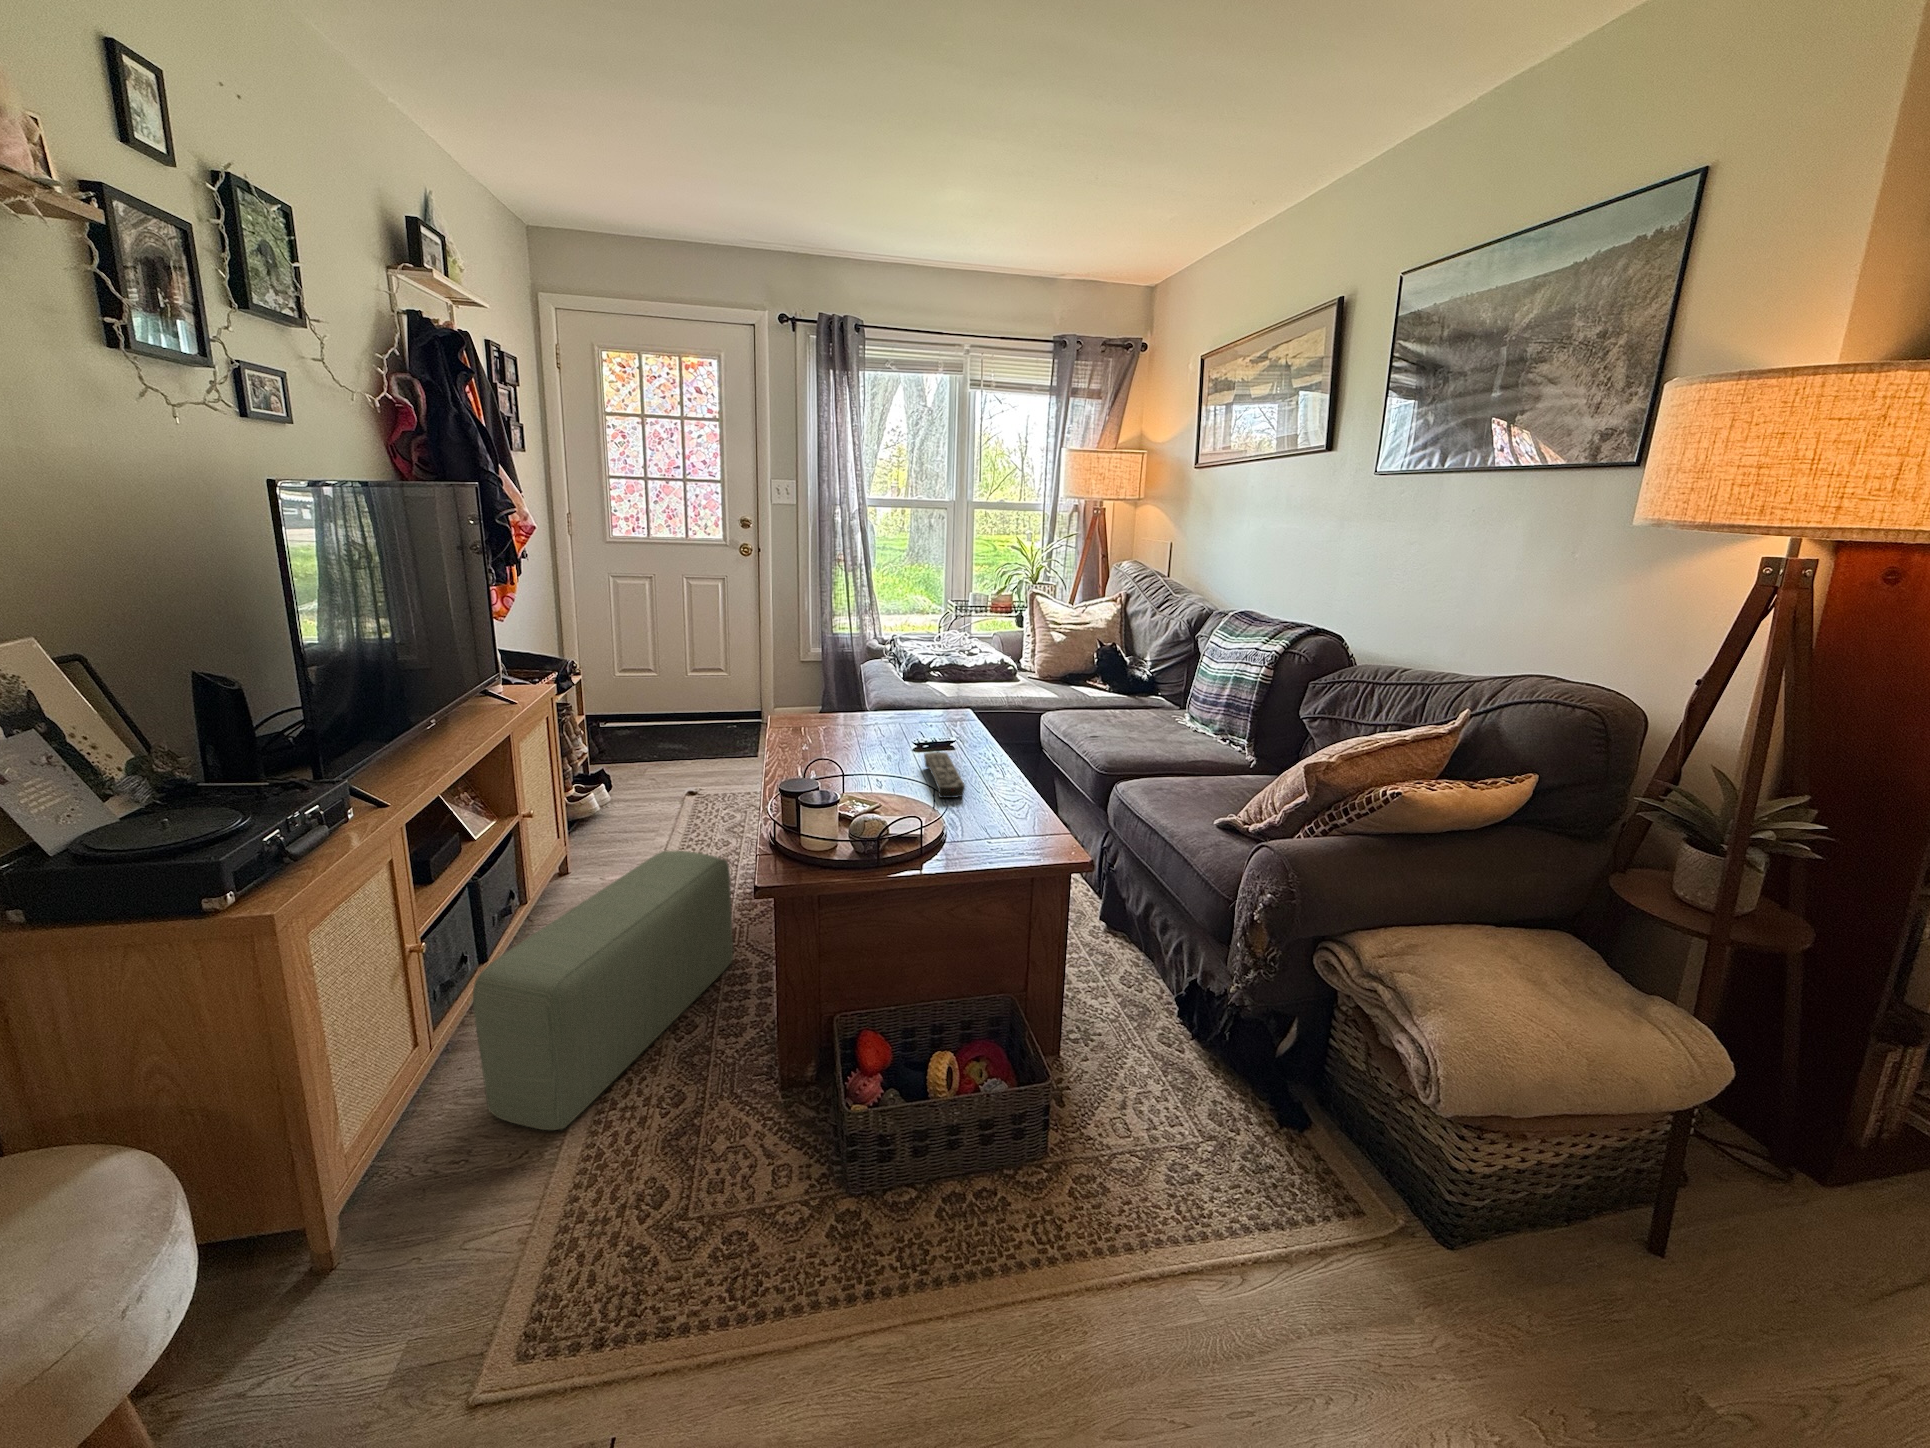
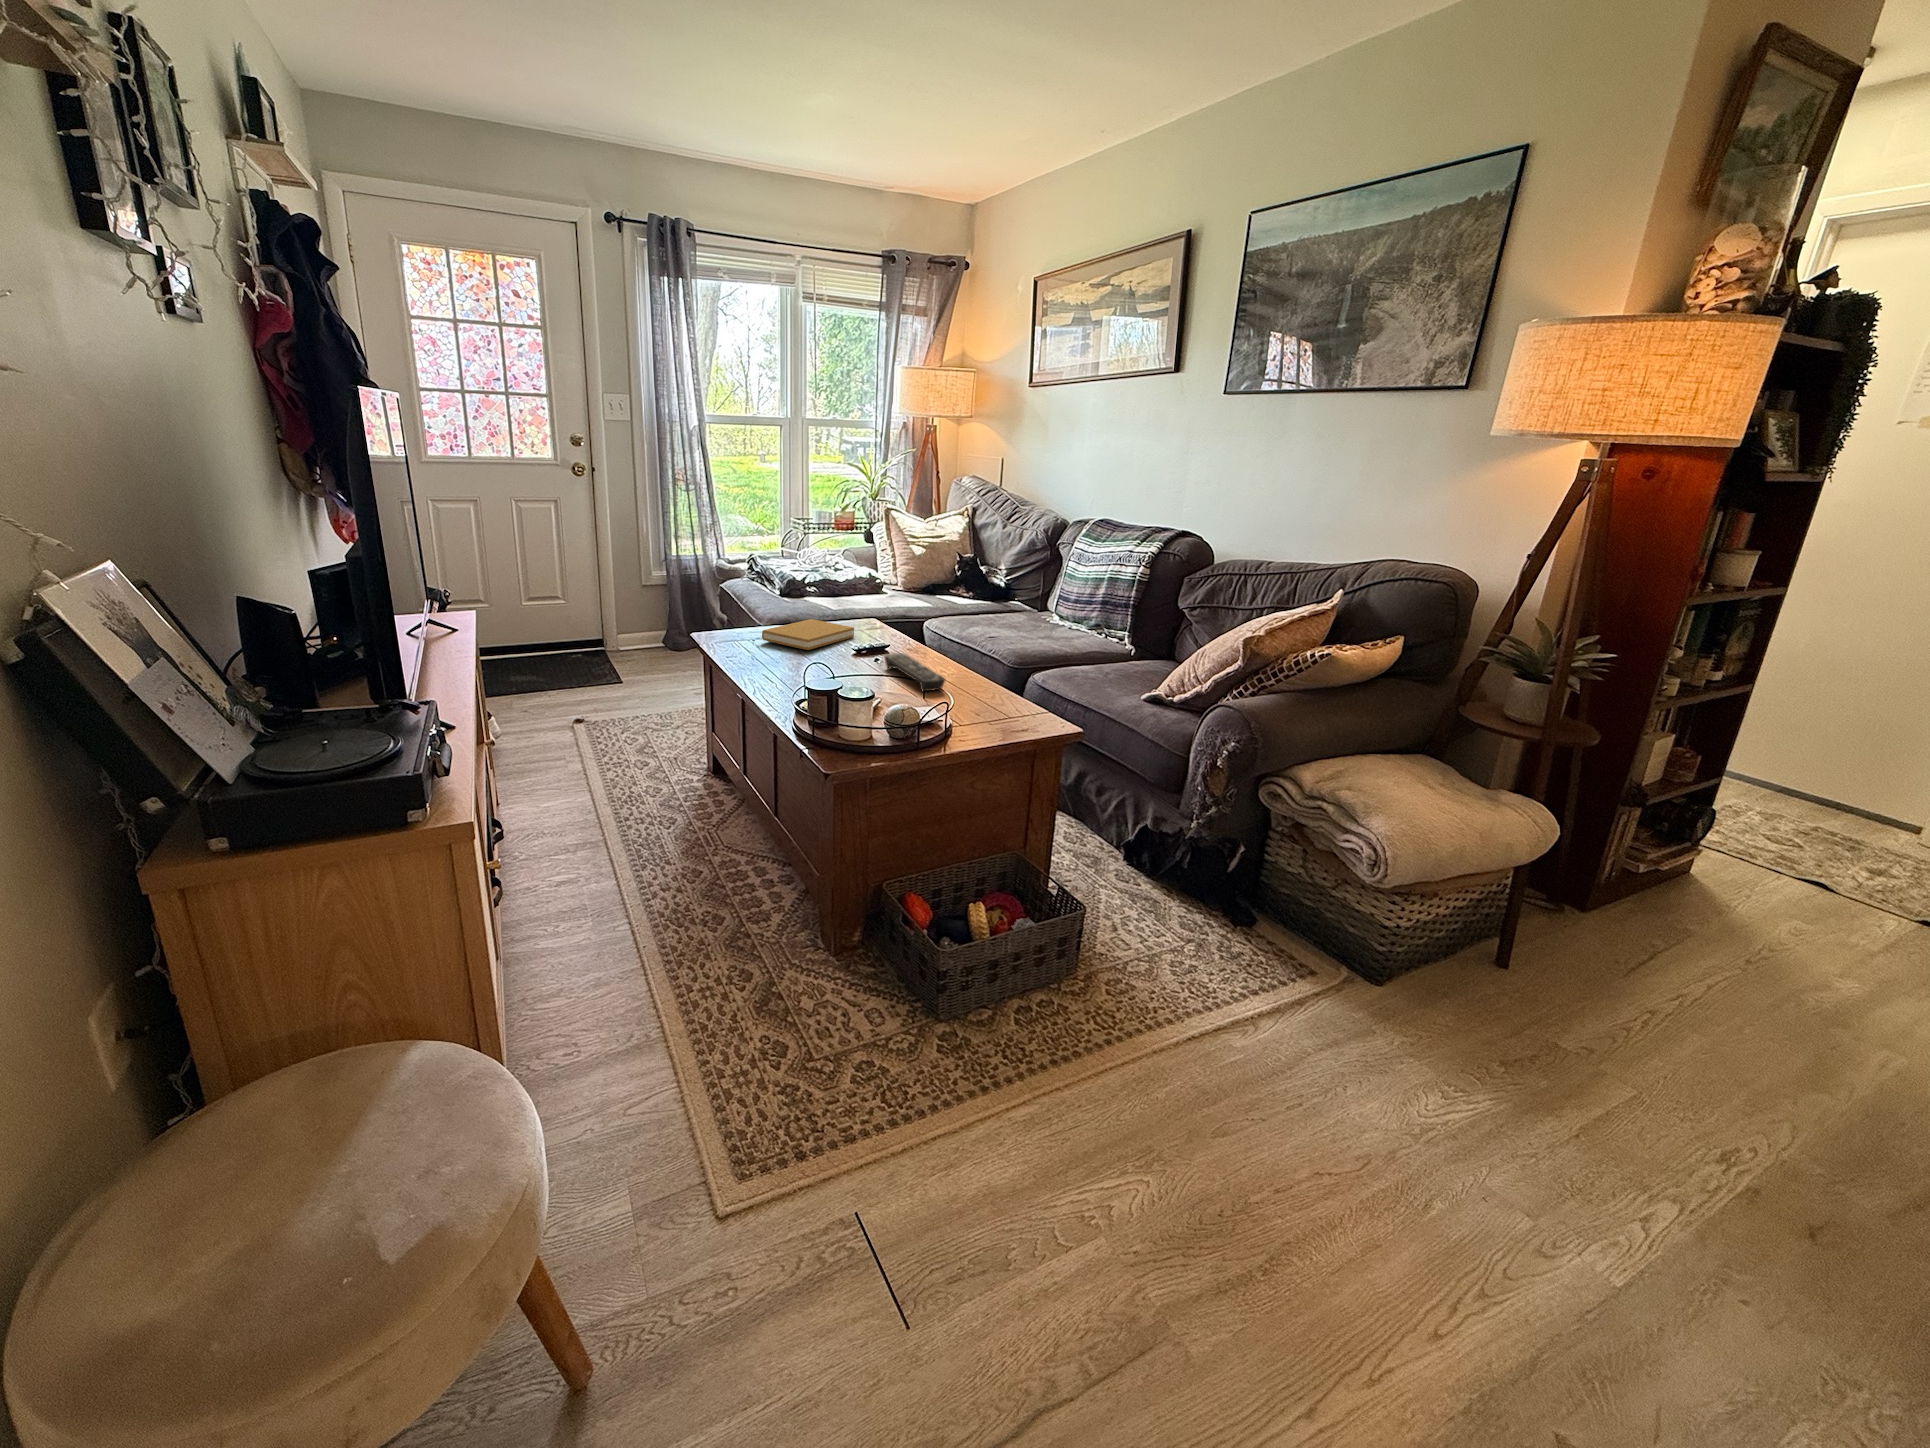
book: none [825,708,924,742] -> present [762,619,854,650]
pouf: present [473,851,733,1130] -> none [557,762,721,1017]

